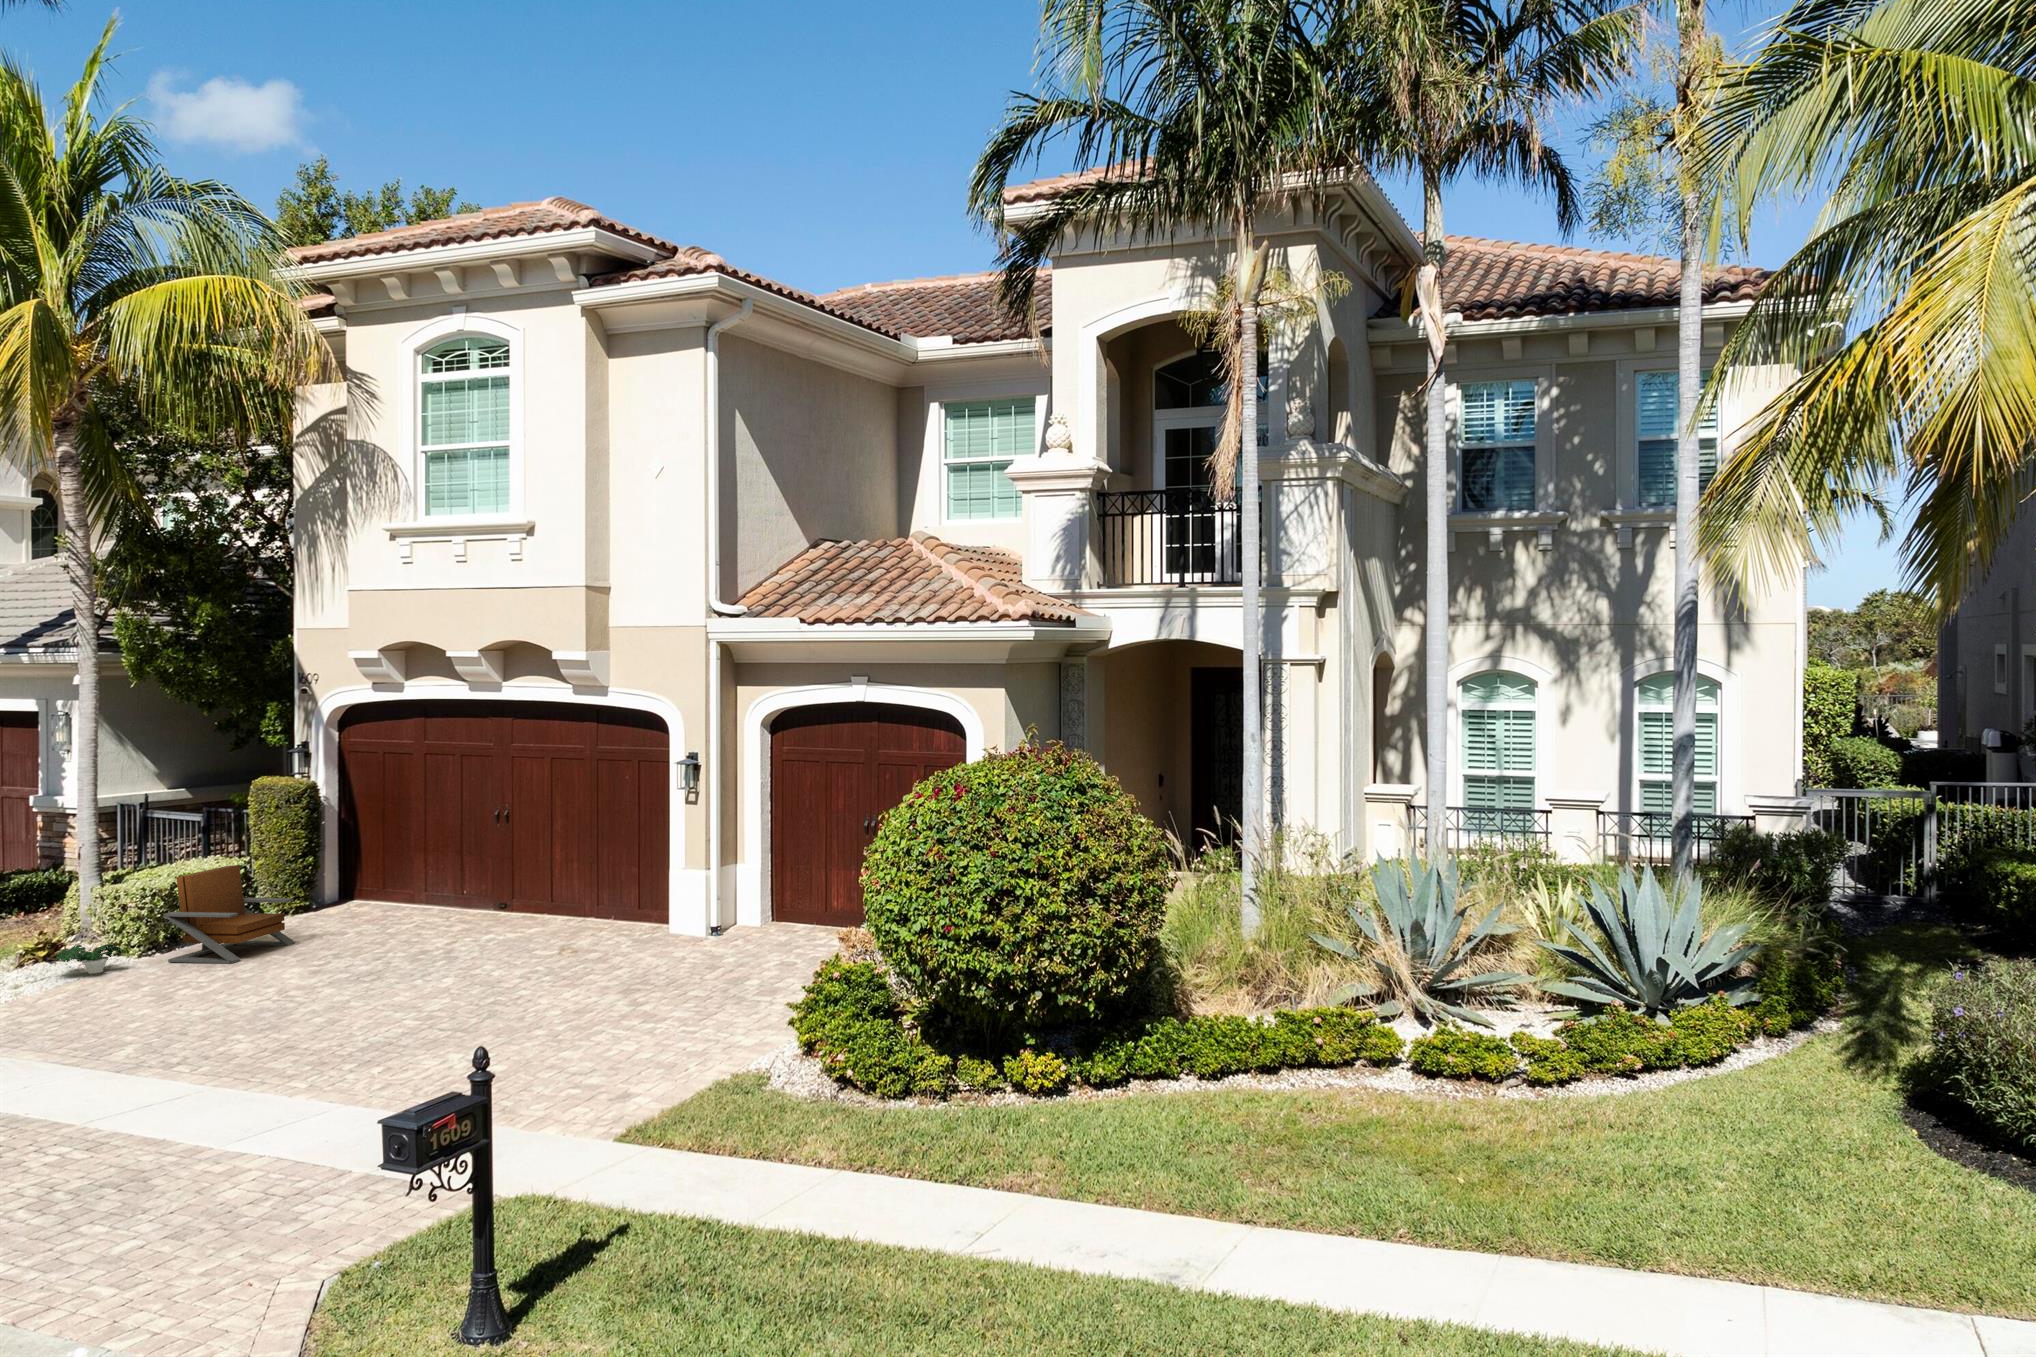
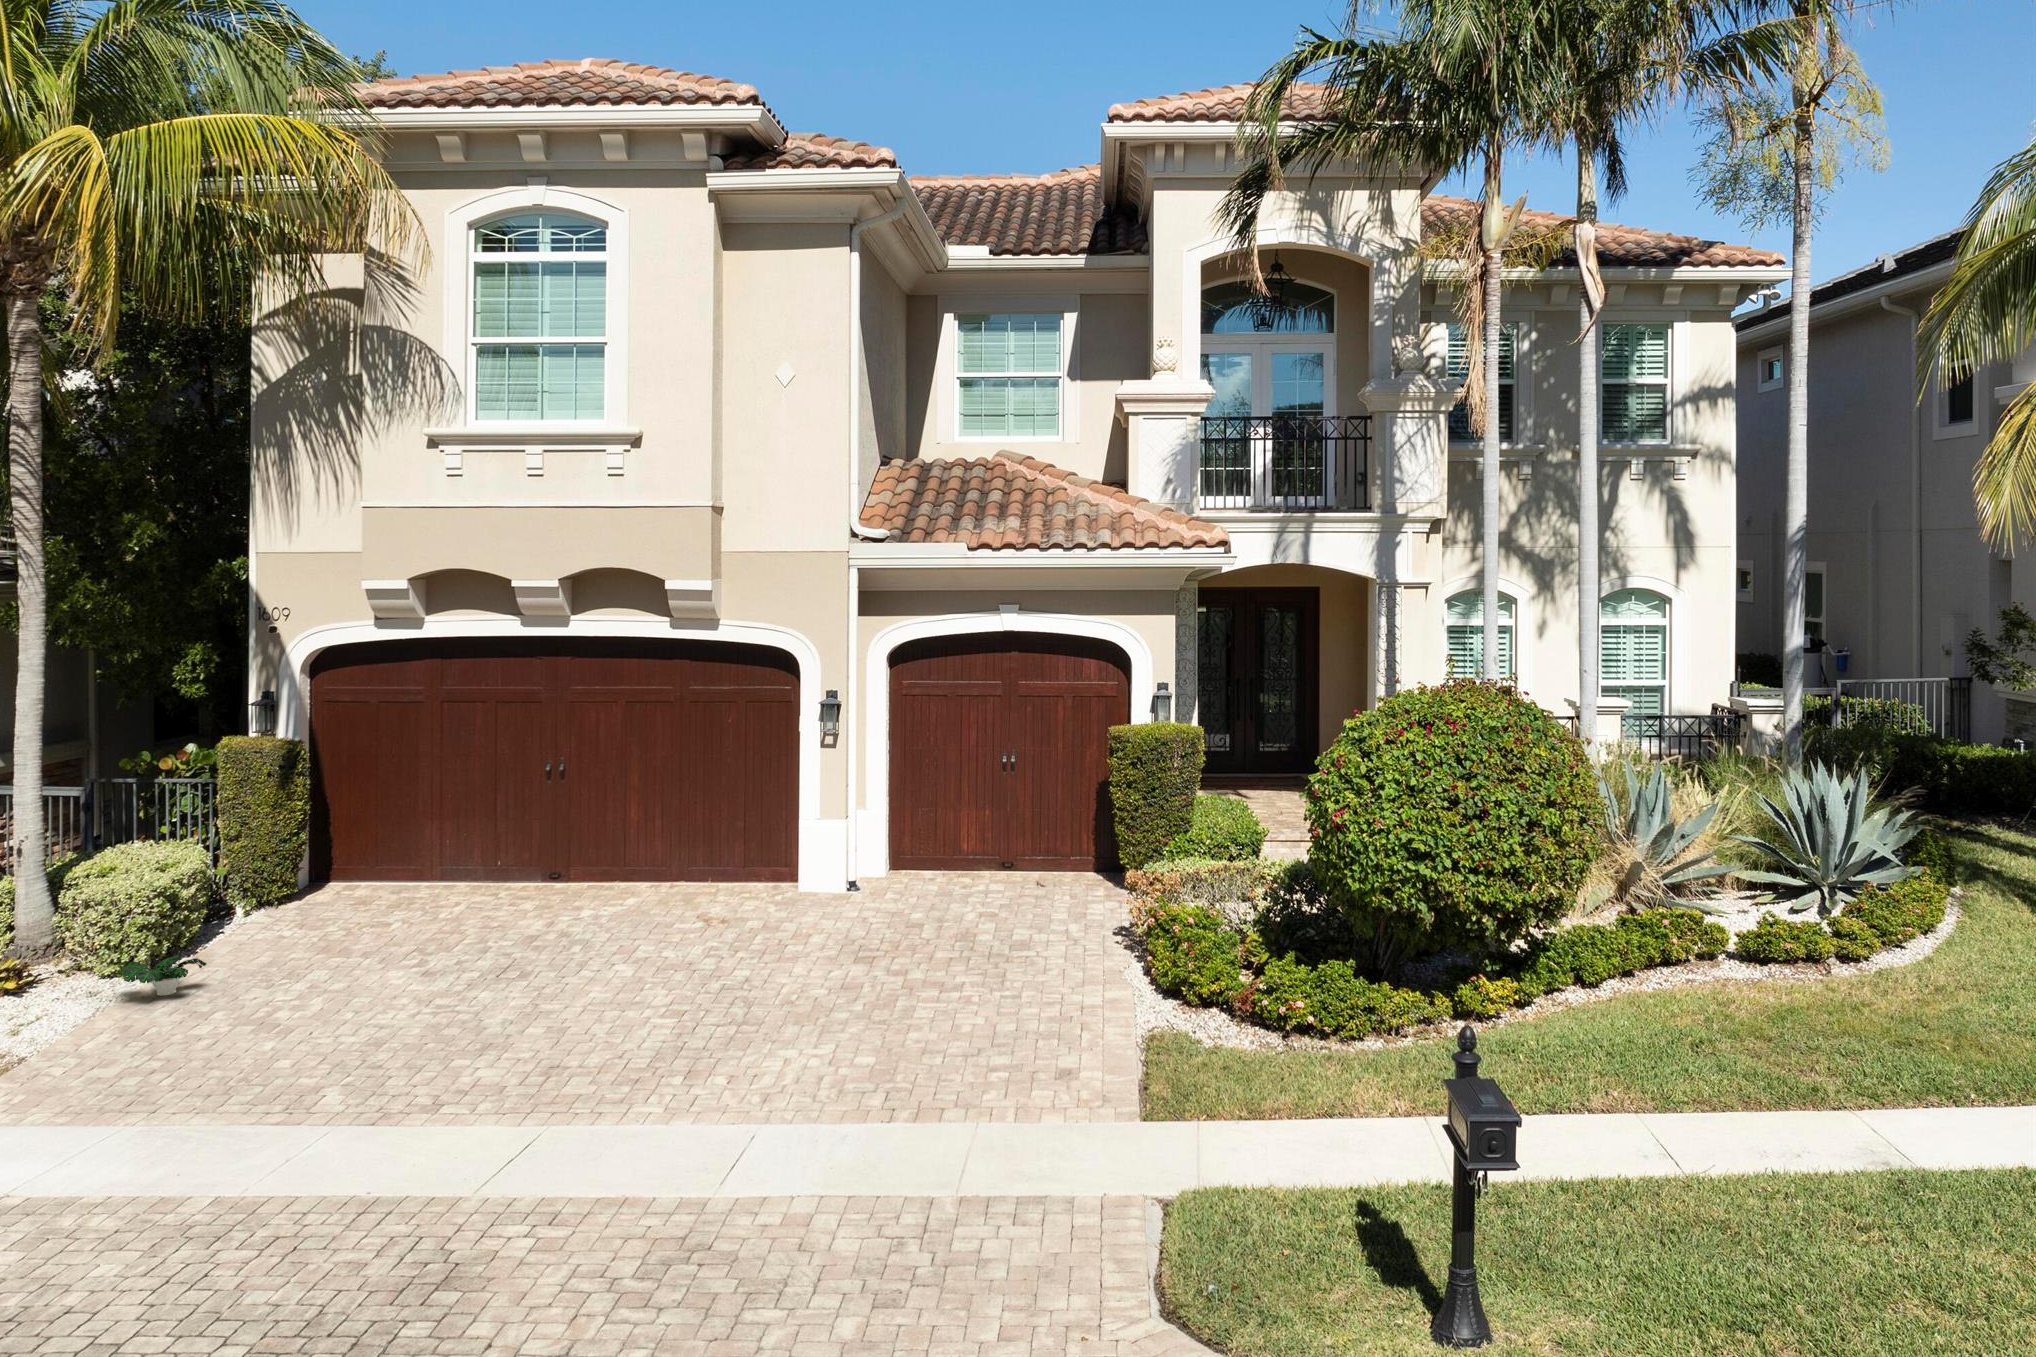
lounge chair: present [163,865,295,963] -> none [237,848,365,973]

